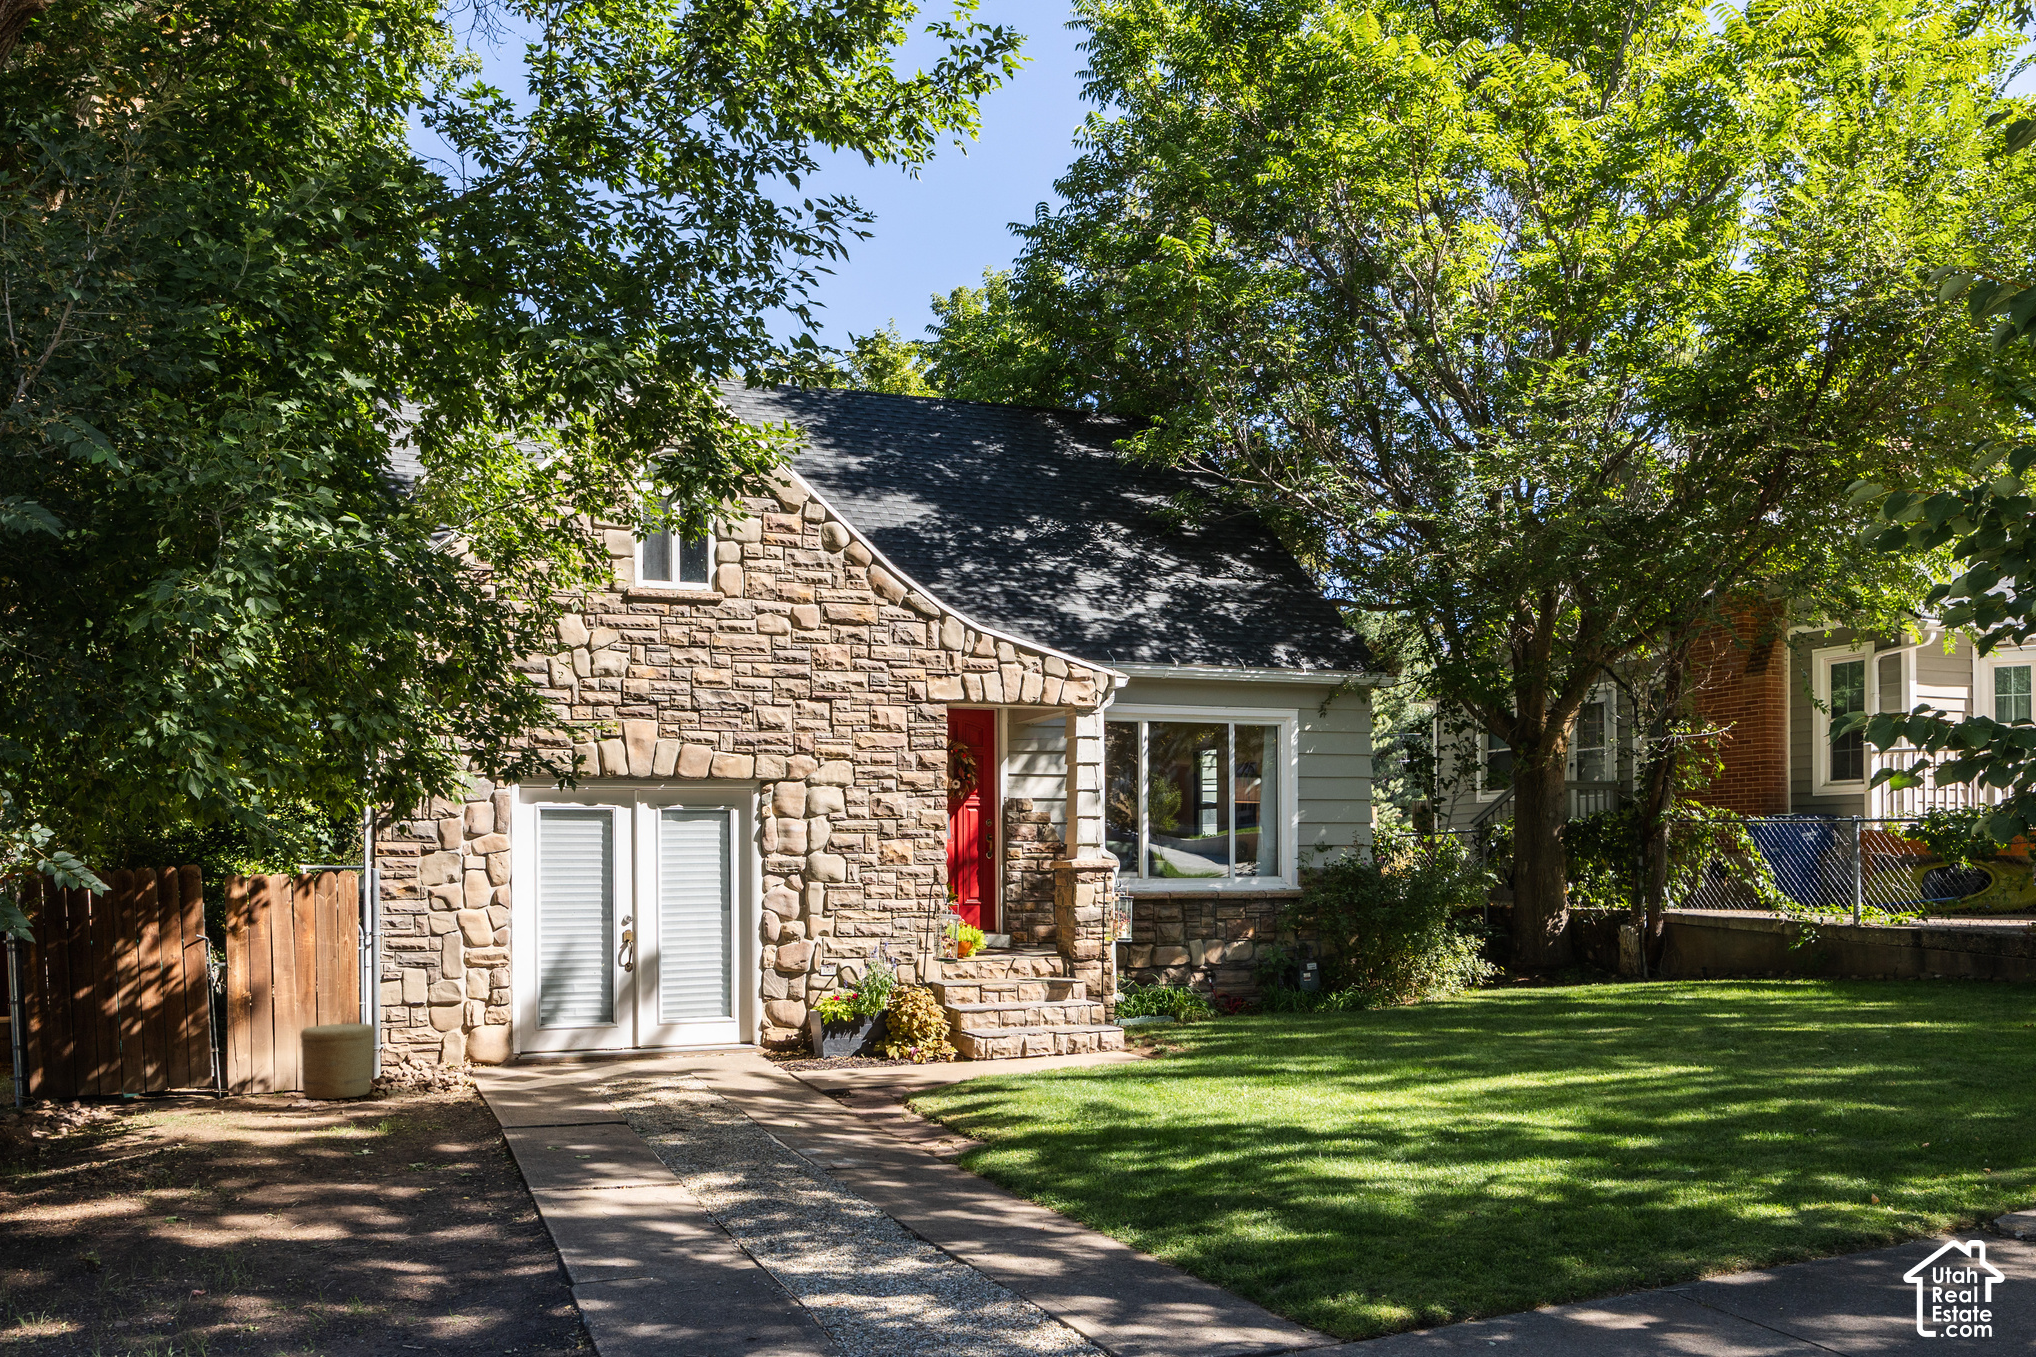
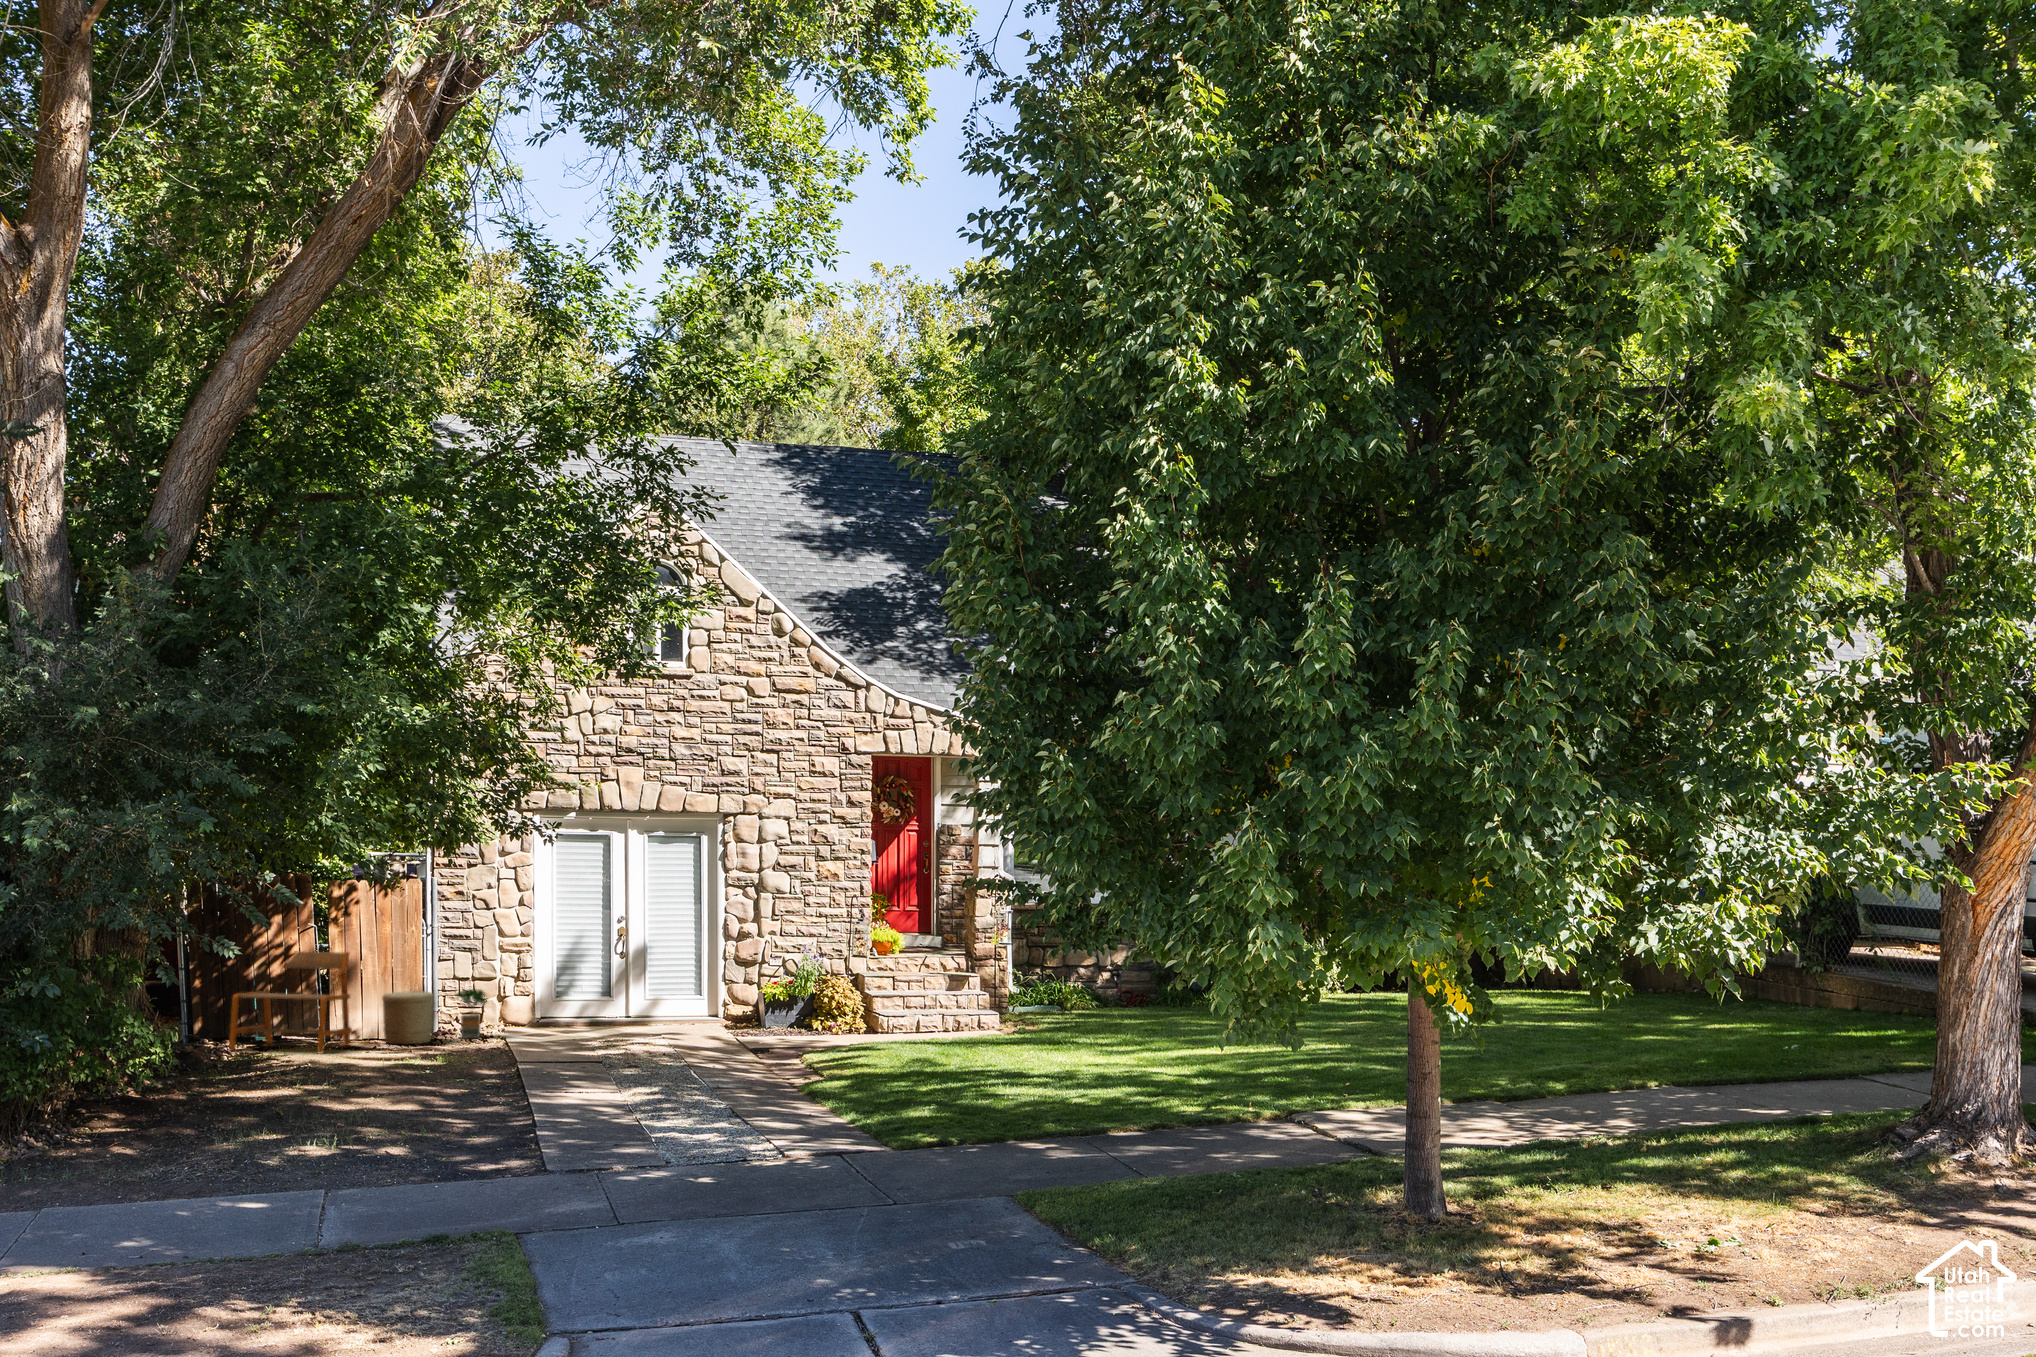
bench: none [70,971,256,1120] -> present [229,951,352,1054]
potted tree: none [404,1016,453,1087] -> present [457,989,487,1039]

